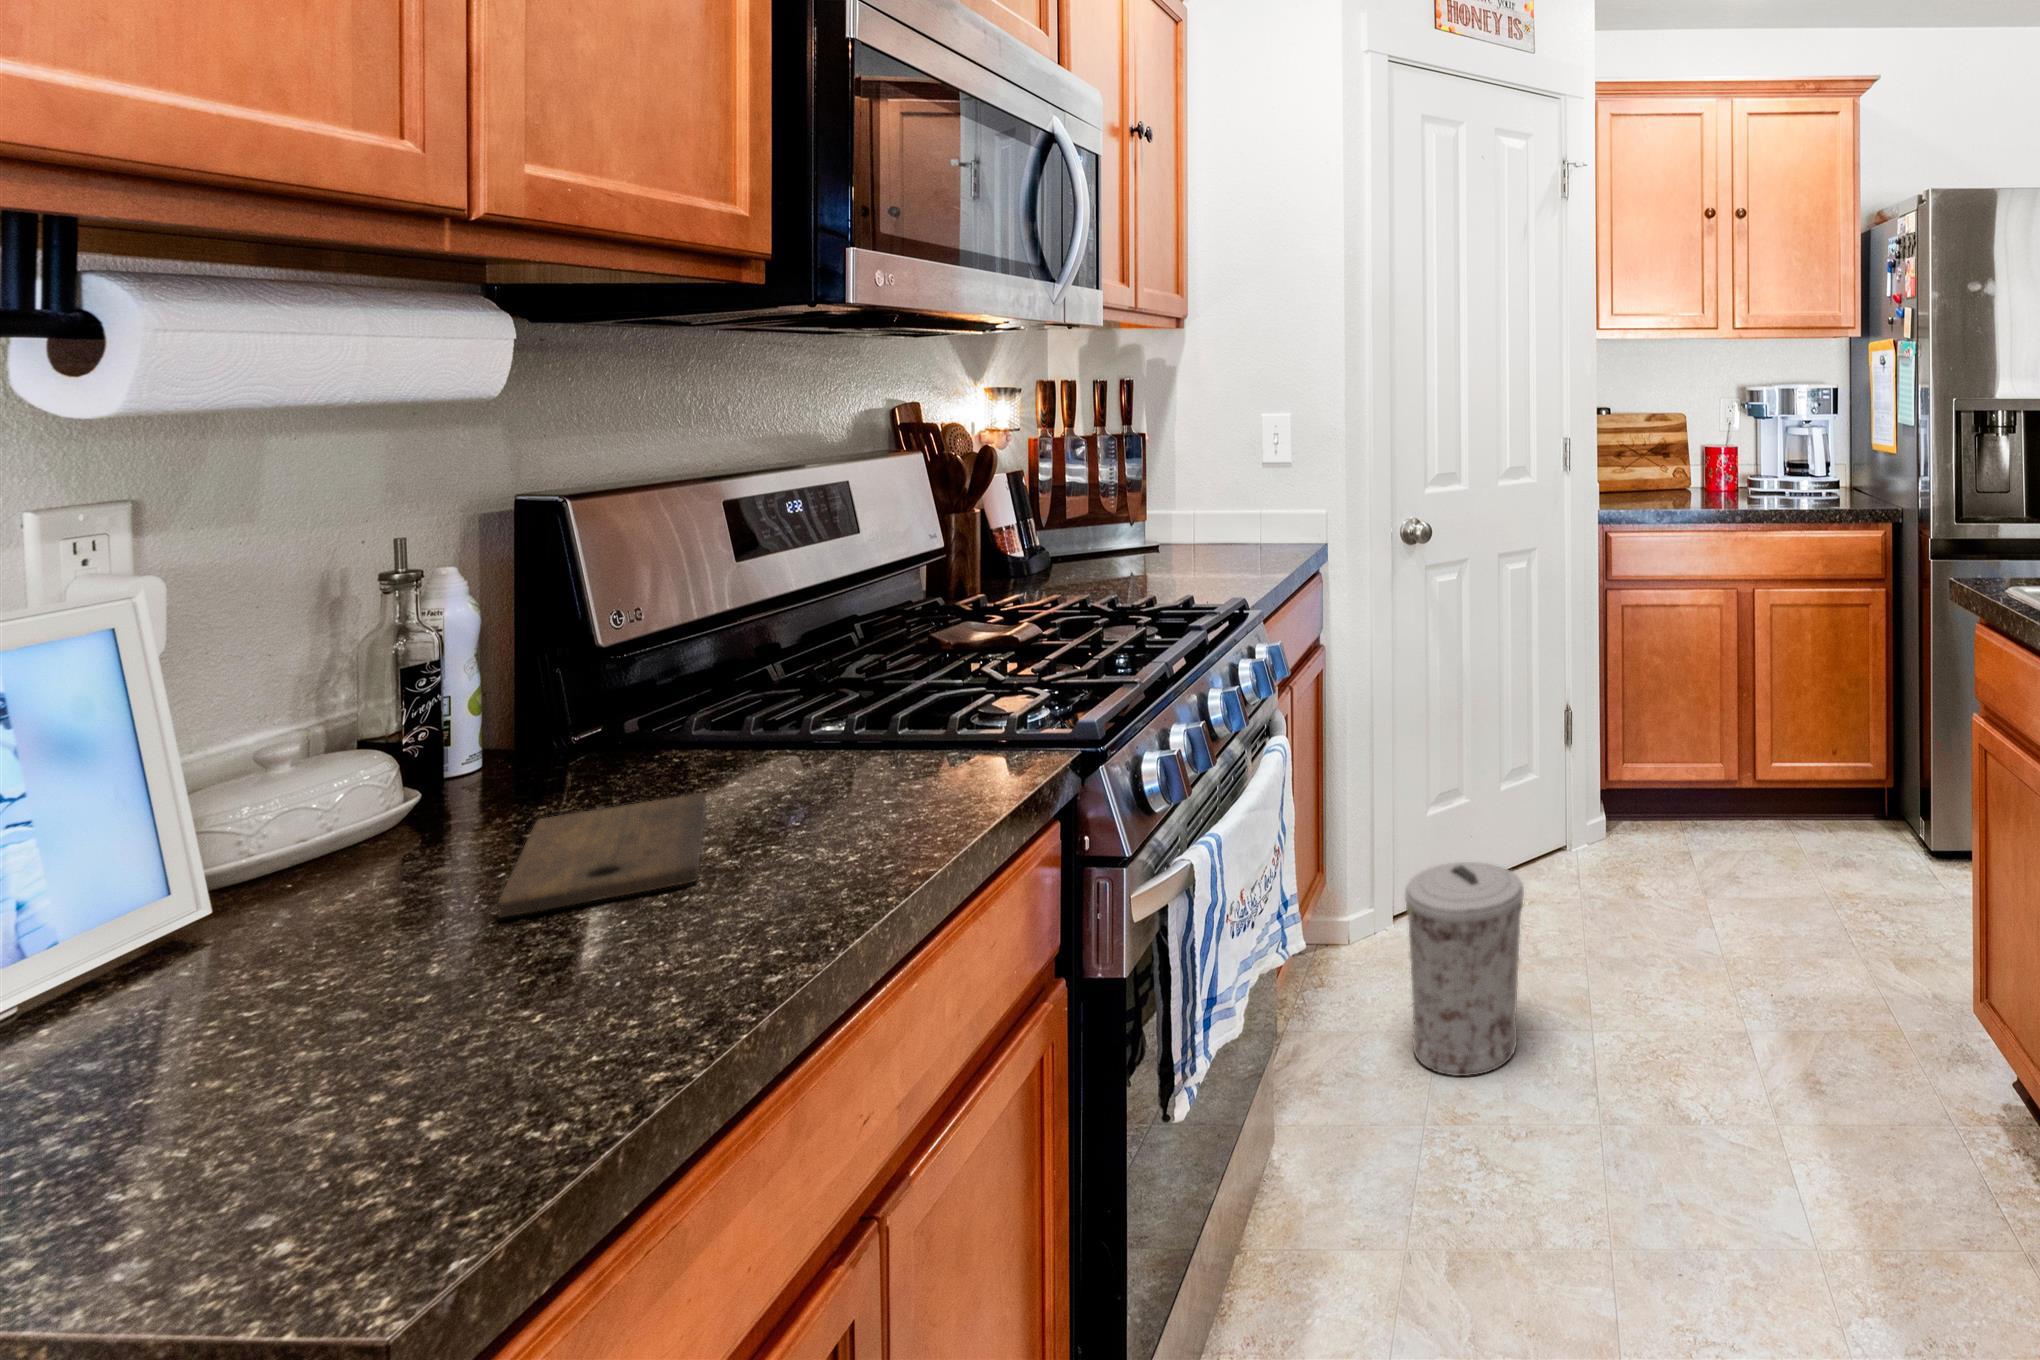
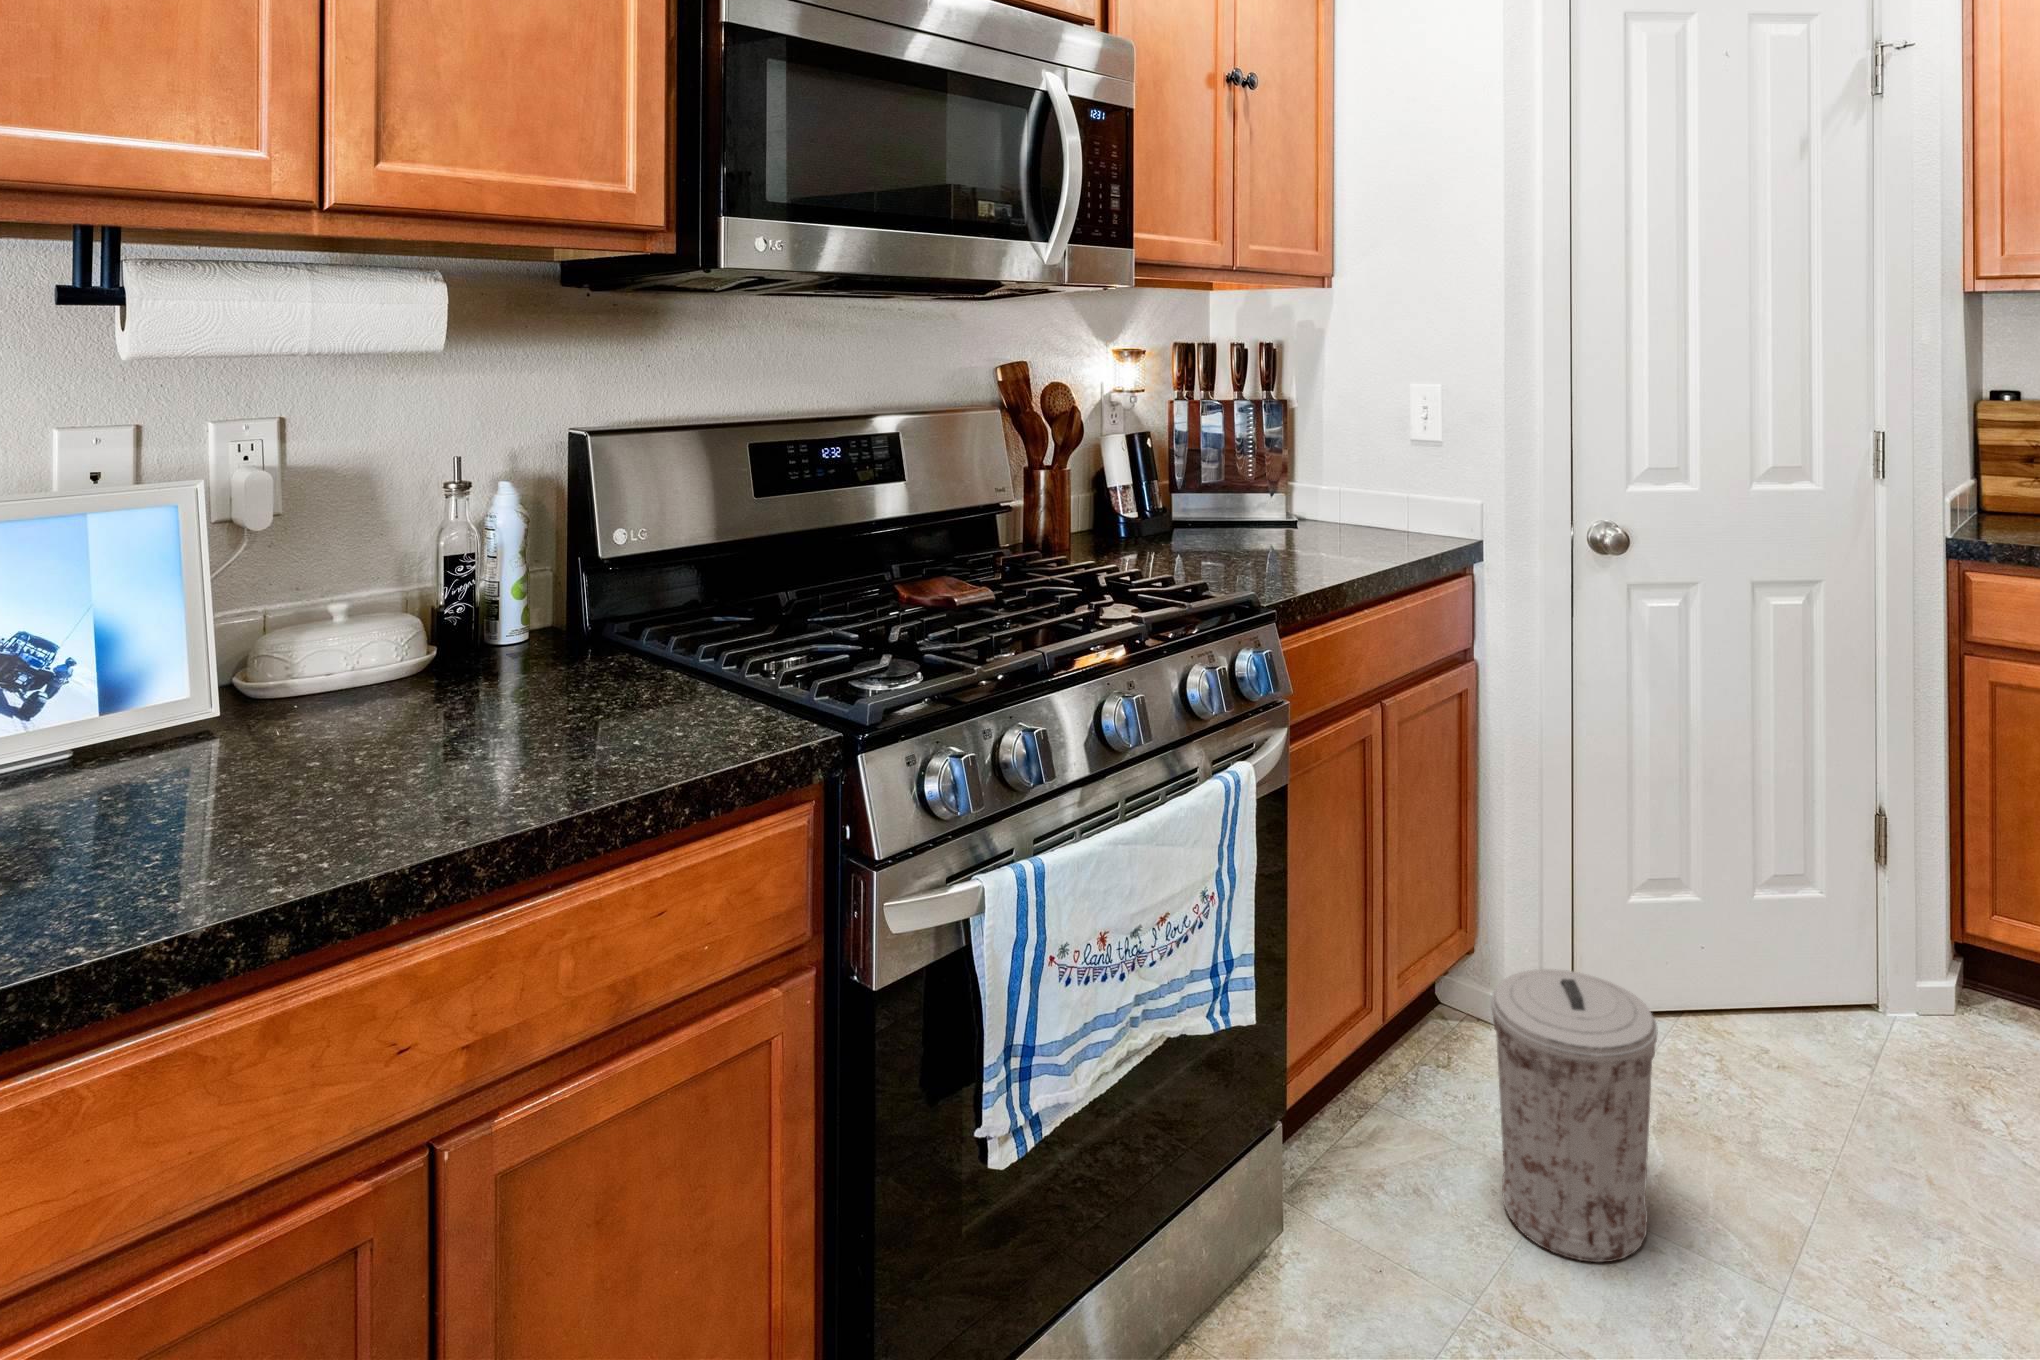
cutting board: present [498,794,706,918] -> none [312,687,551,765]

